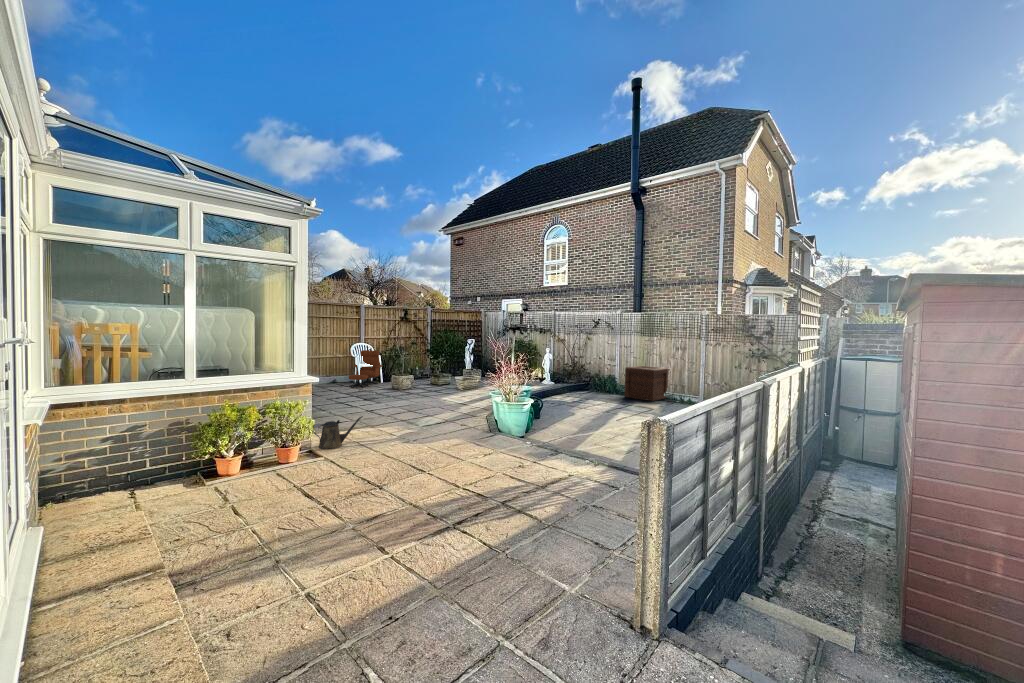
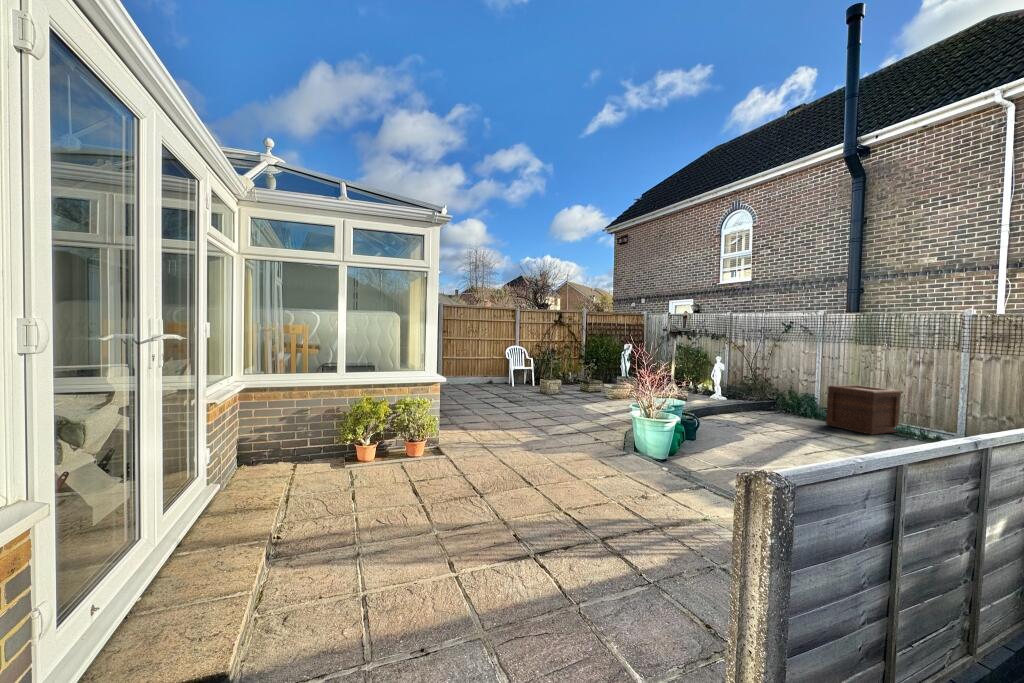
lounge chair: present [349,350,382,388] -> none [500,353,533,390]
watering can: present [313,416,363,449] -> none [440,419,487,449]

